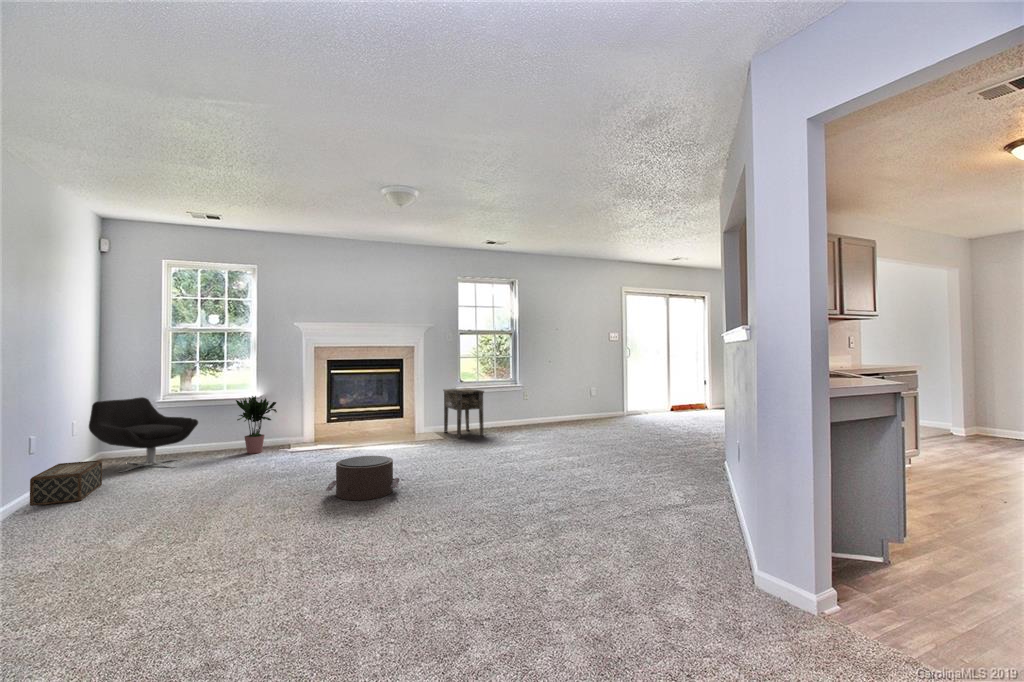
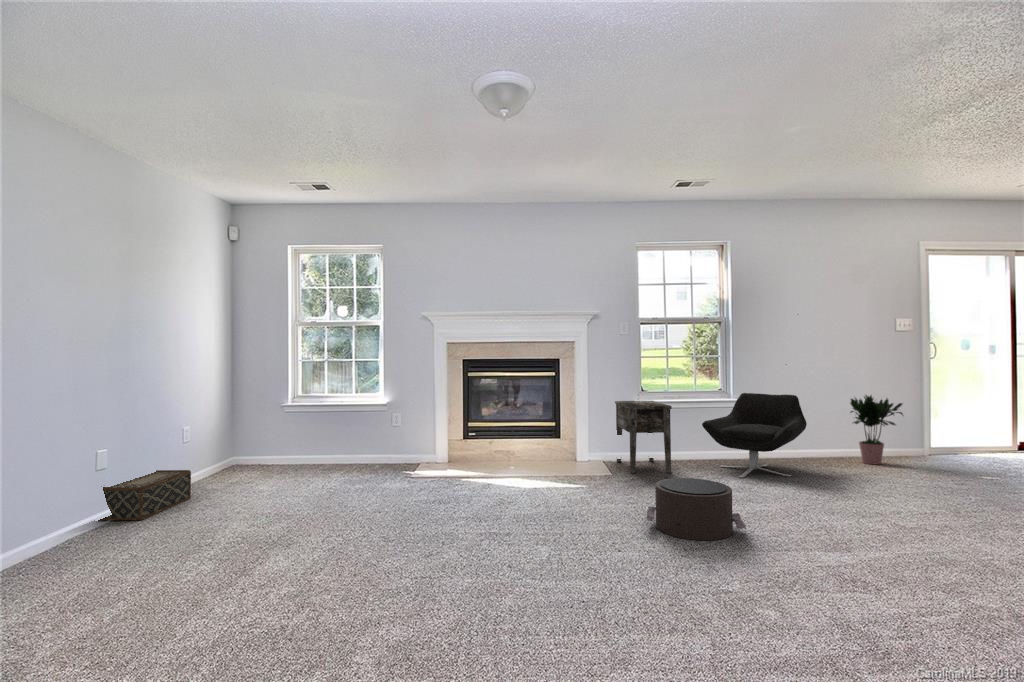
potted plant: present [236,396,277,454] -> present [850,395,903,464]
lounge chair: present [89,397,198,472] -> present [702,393,807,478]
pouf: present [326,456,399,500] -> present [647,478,746,540]

